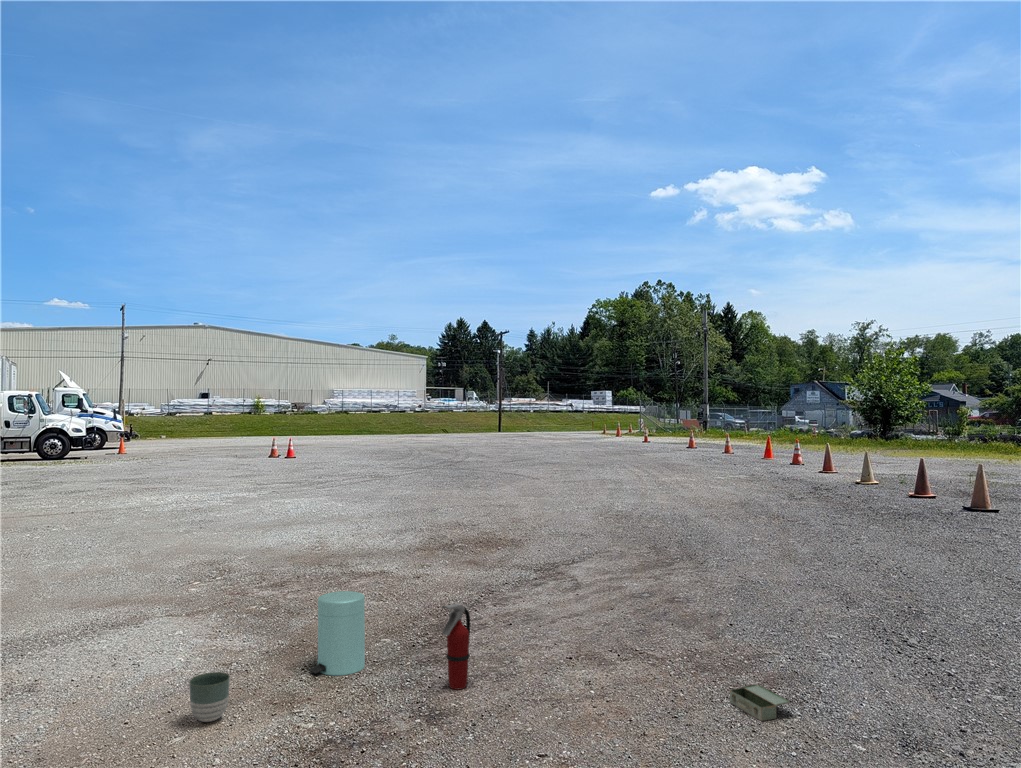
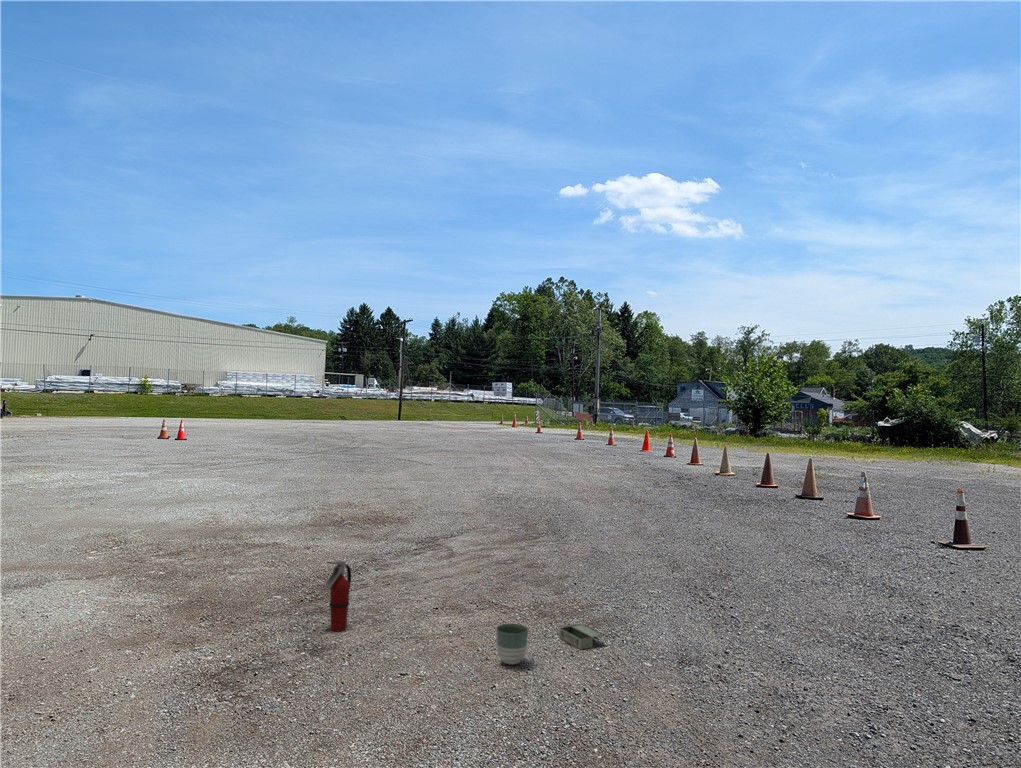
trash can: present [309,591,365,676] -> none [208,552,259,623]
planter: present [189,672,230,722] -> present [496,624,528,664]

